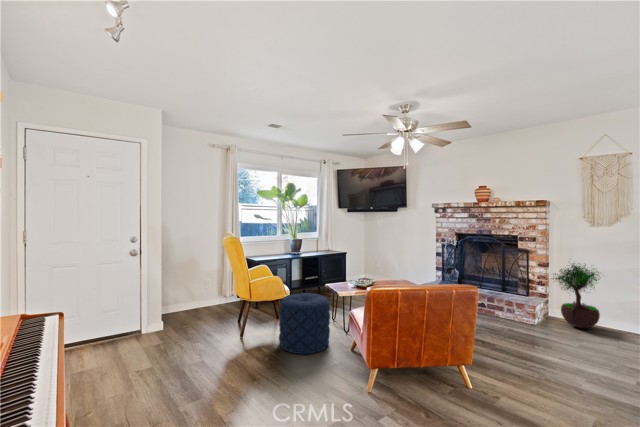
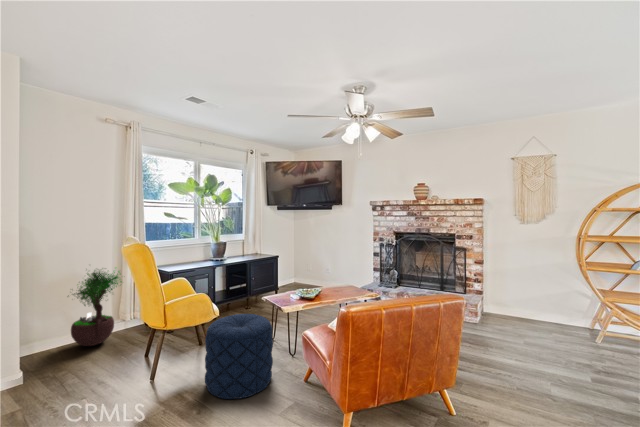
potted tree: present [553,263,600,328] -> present [71,271,122,346]

